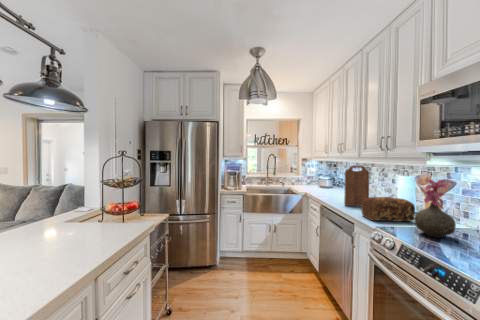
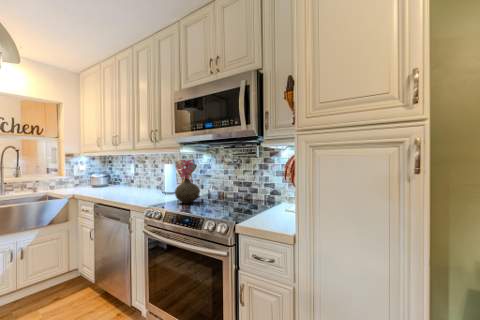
cutting board: present [344,166,369,206] -> none [119,156,143,197]
bread loaf: present [361,197,415,222] -> none [135,180,177,203]

